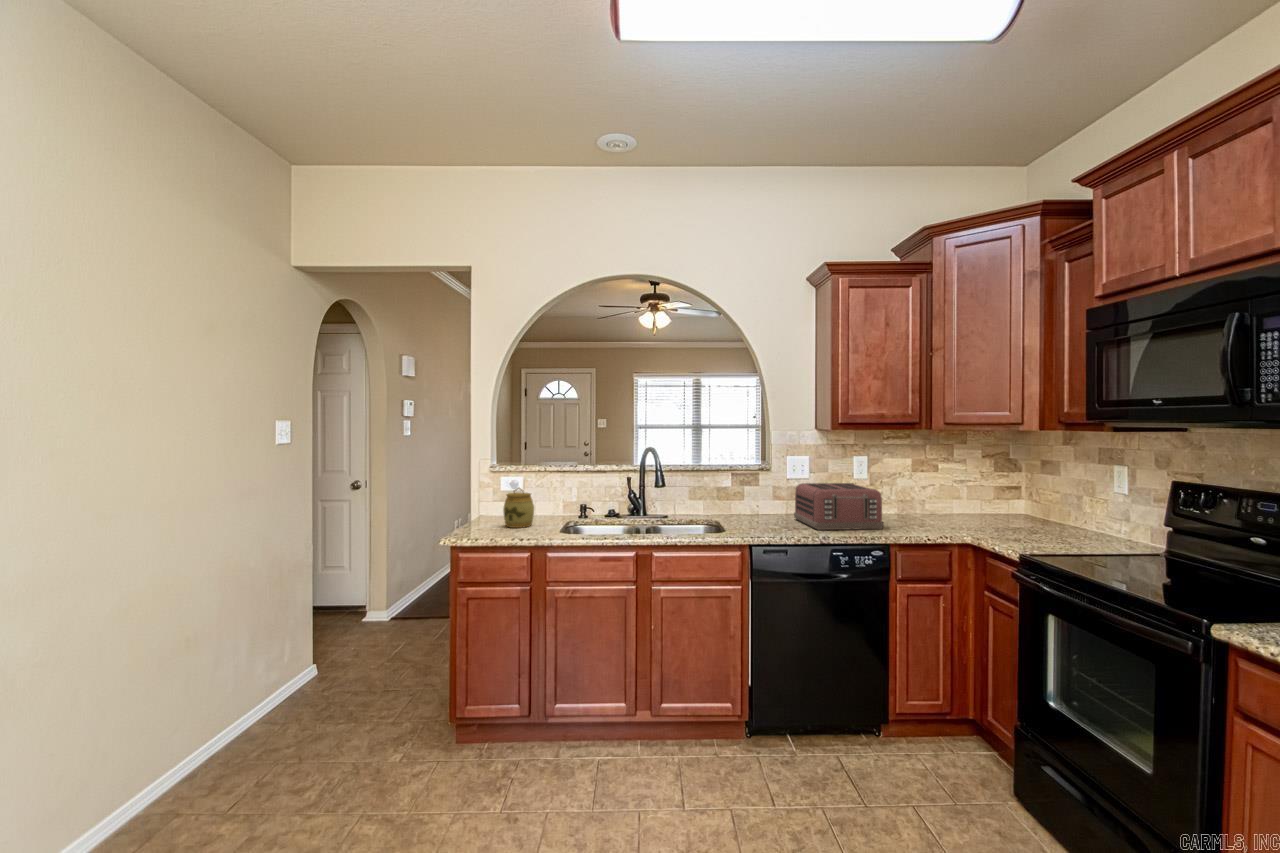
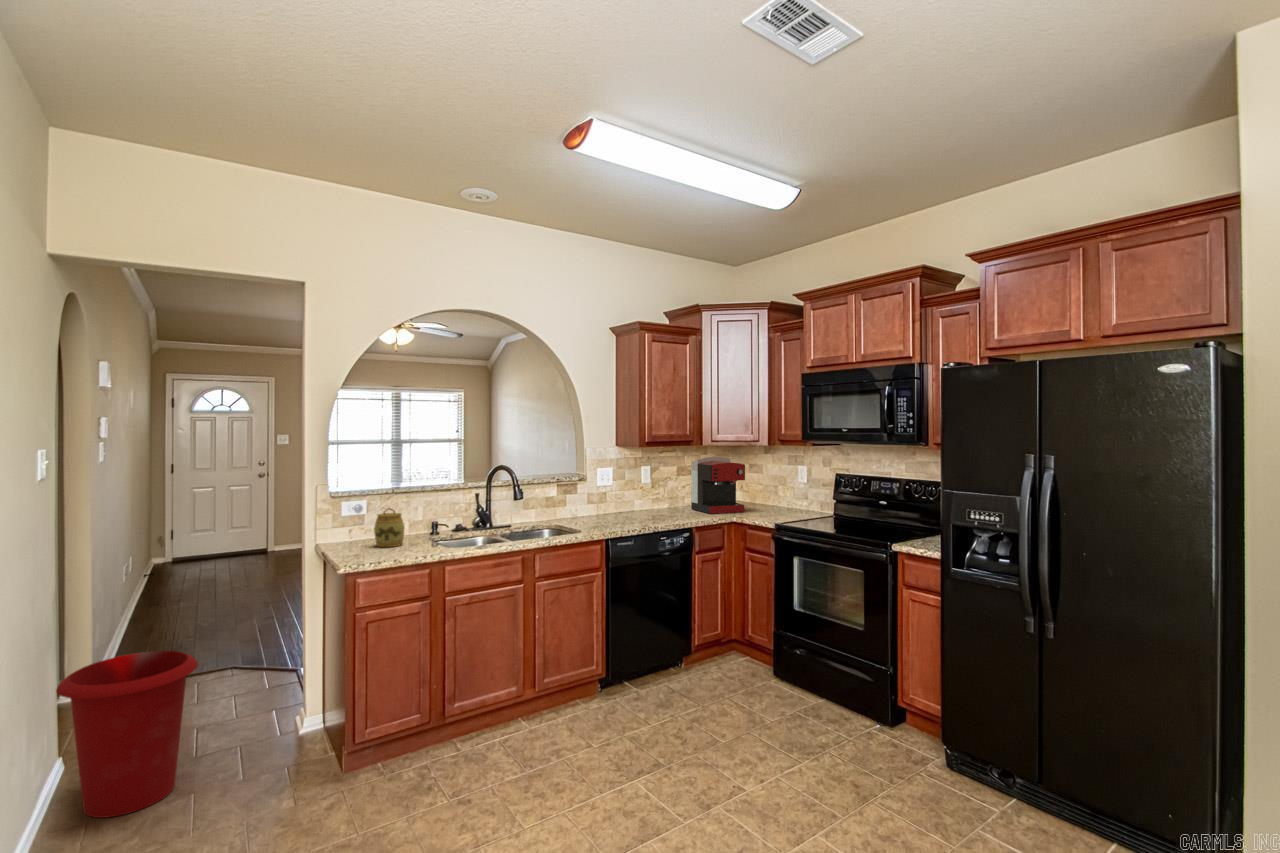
coffee maker: none [929,446,1006,529] -> present [691,457,745,514]
toaster: present [794,483,884,530] -> none [608,487,679,523]
waste bin: none [247,596,355,732] -> present [56,651,198,818]

